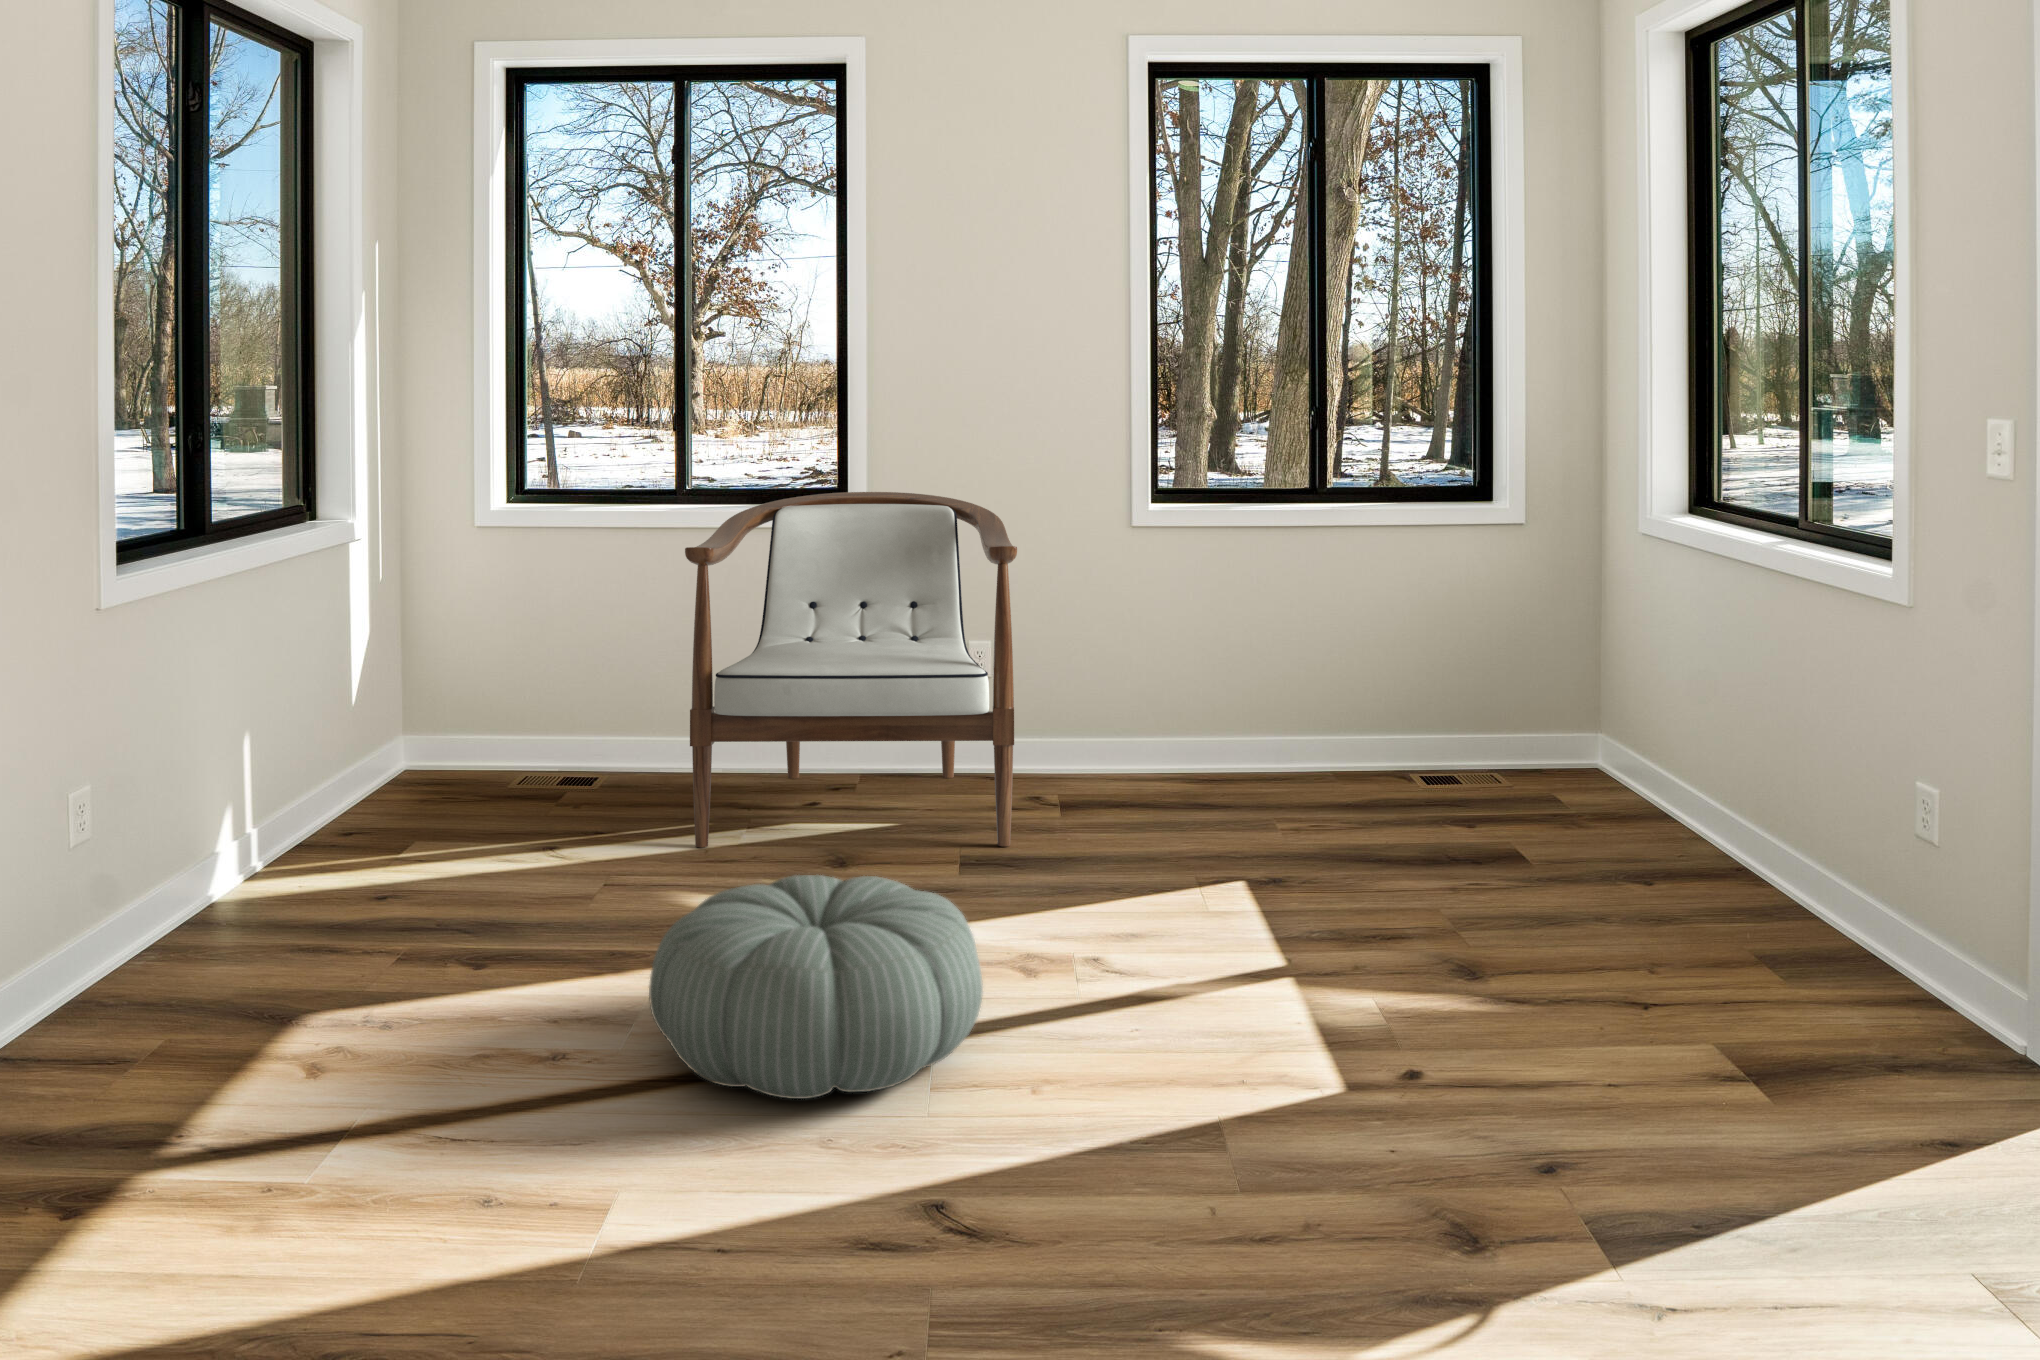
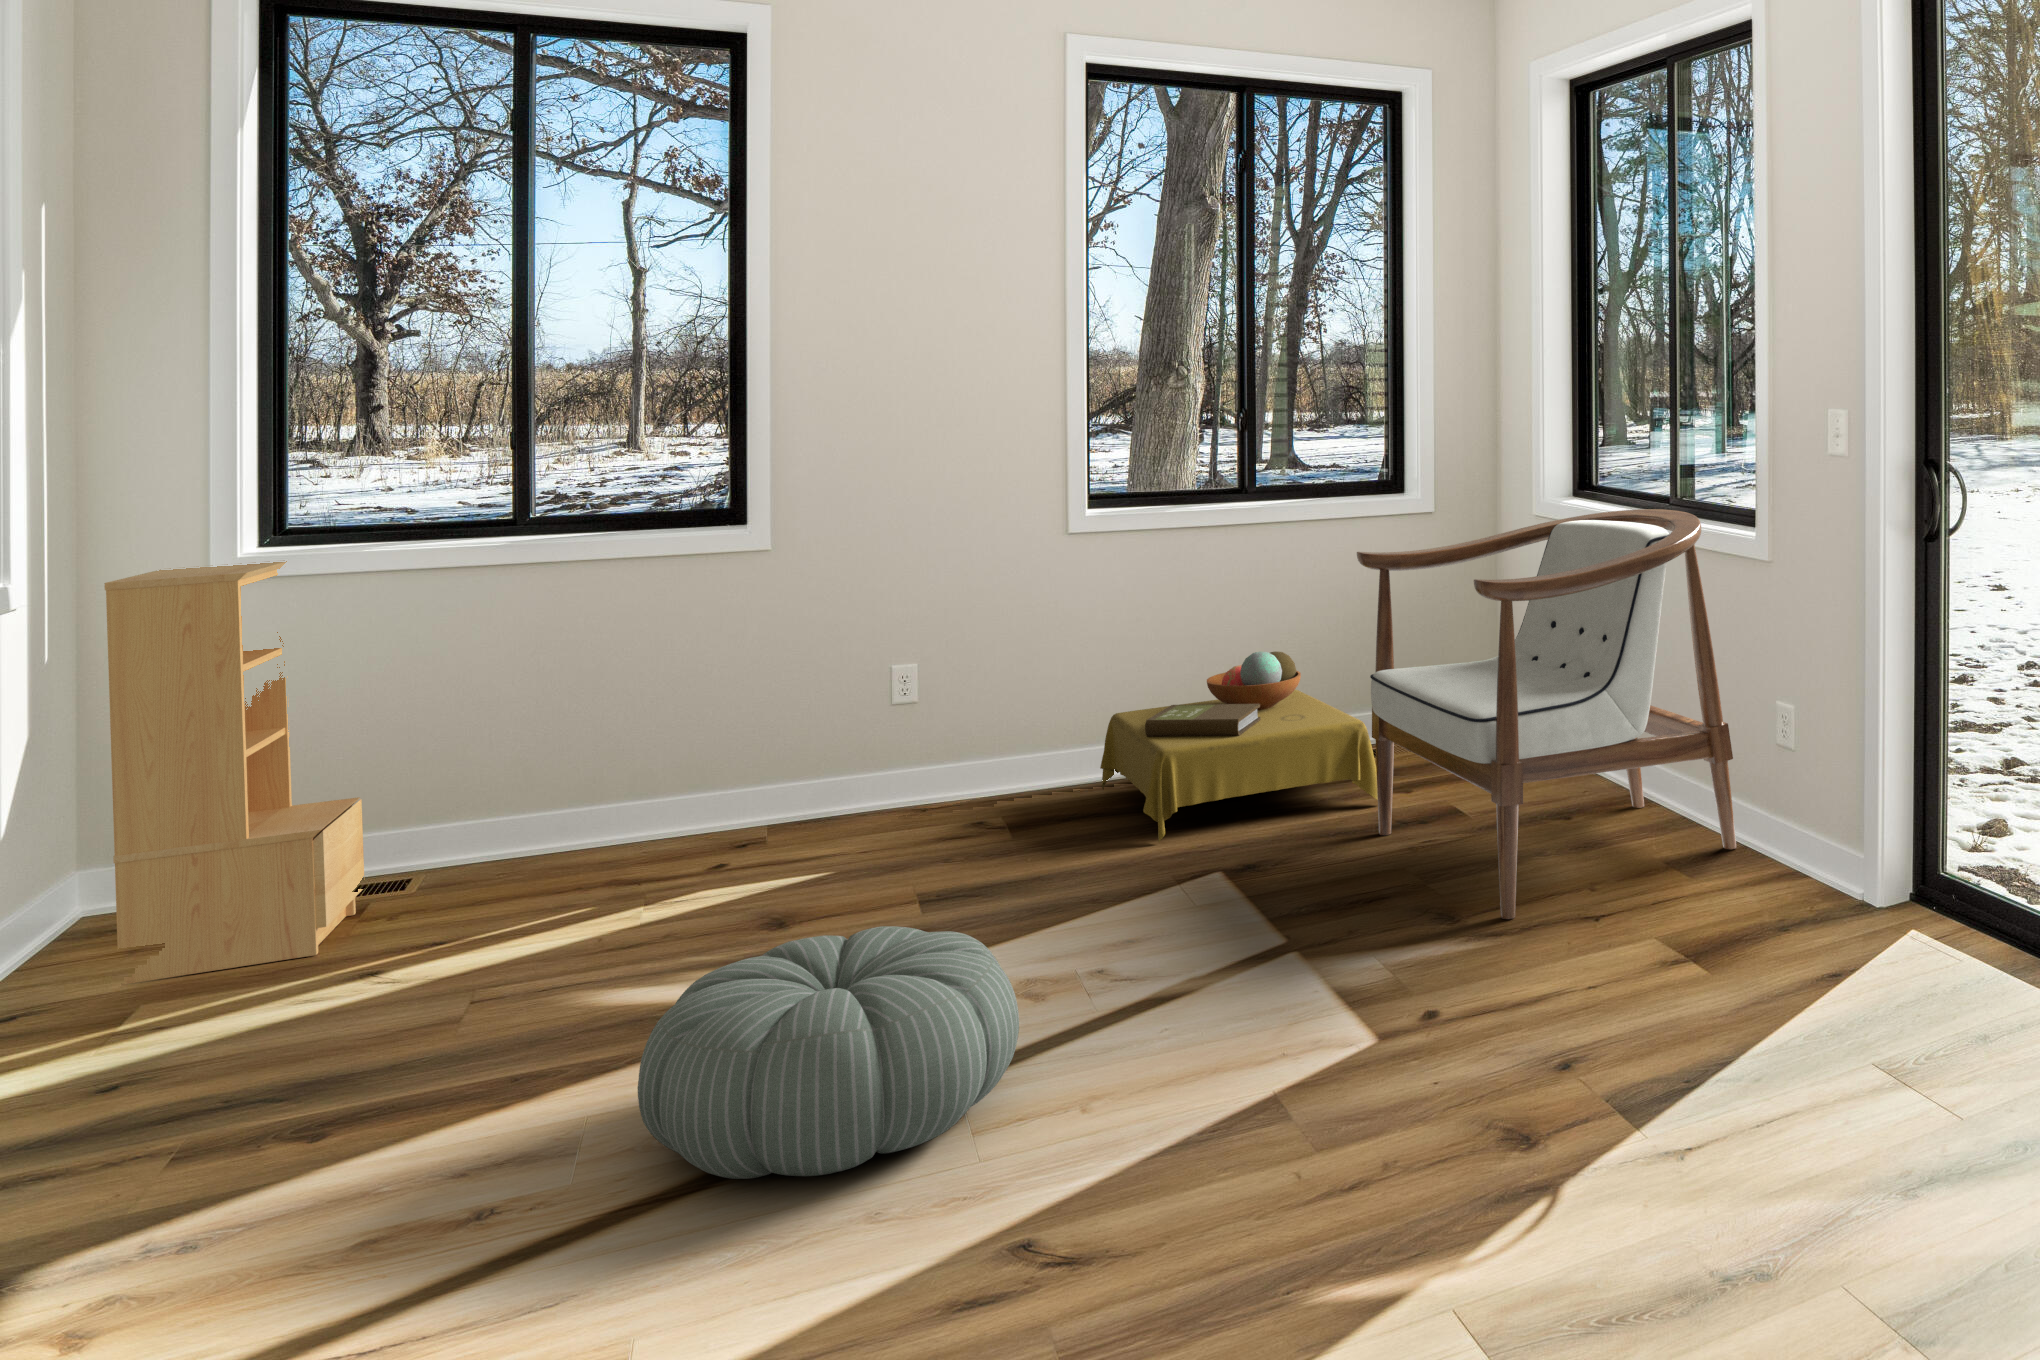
bookshelf: none [343,479,521,819] -> present [104,561,364,984]
armchair: present [685,492,1017,848] -> present [1357,509,1736,919]
side table: none [1152,651,1444,839] -> present [1100,651,1378,842]

